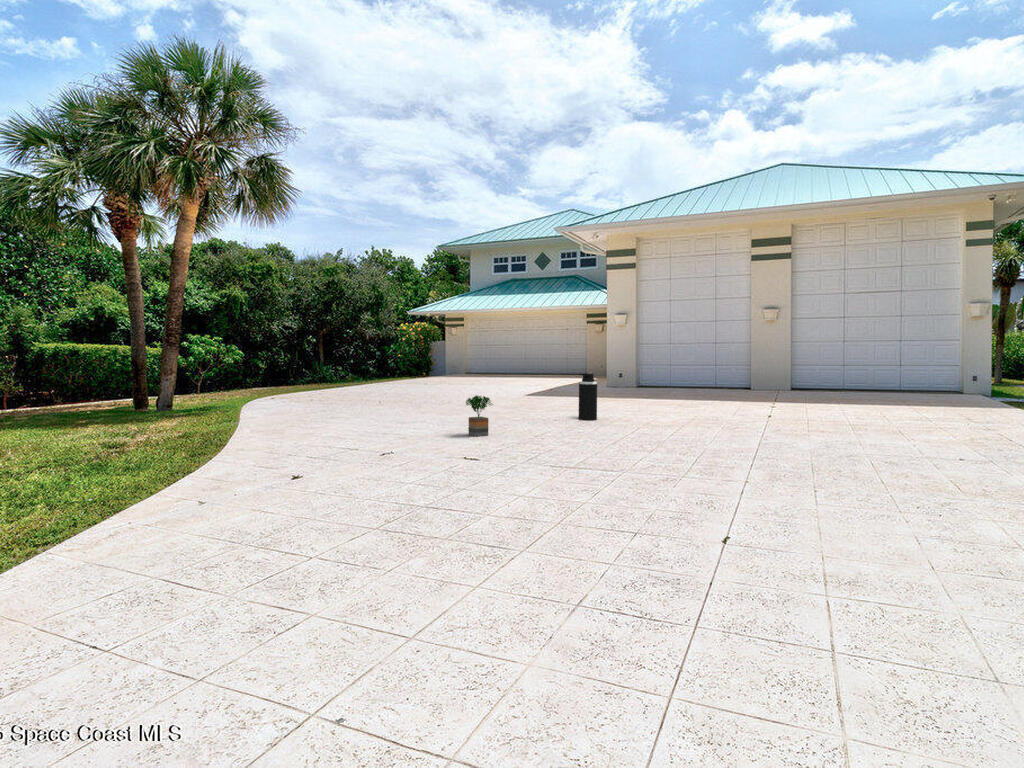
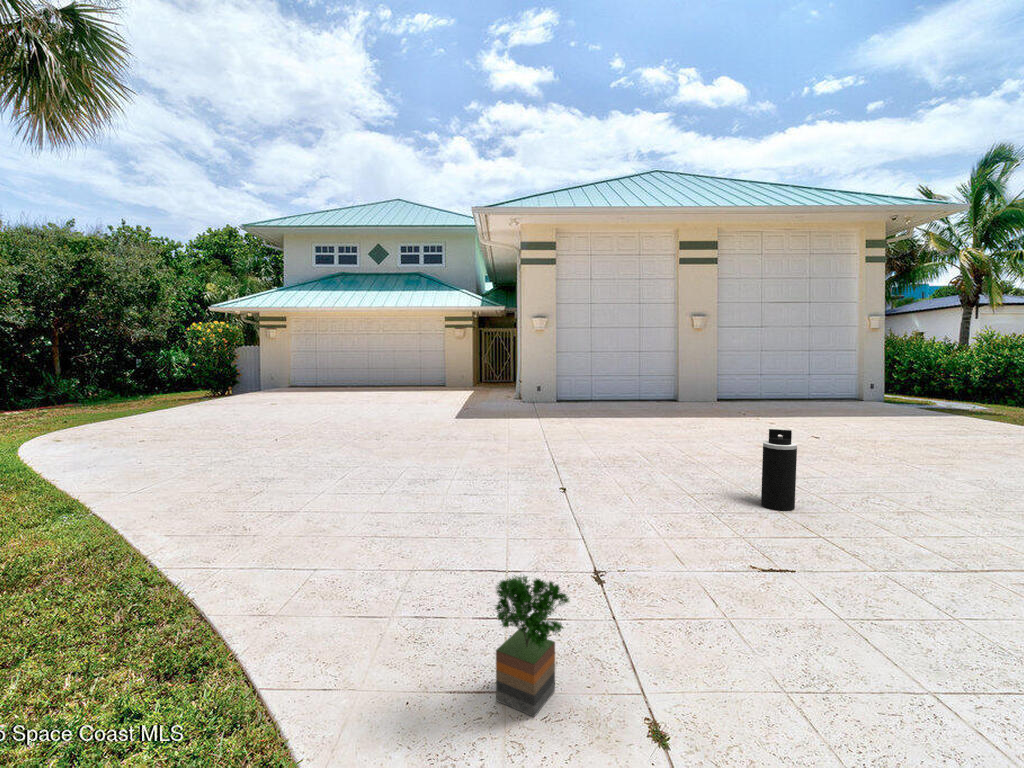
potted tree: present [466,395,492,437] -> present [495,575,569,717]

